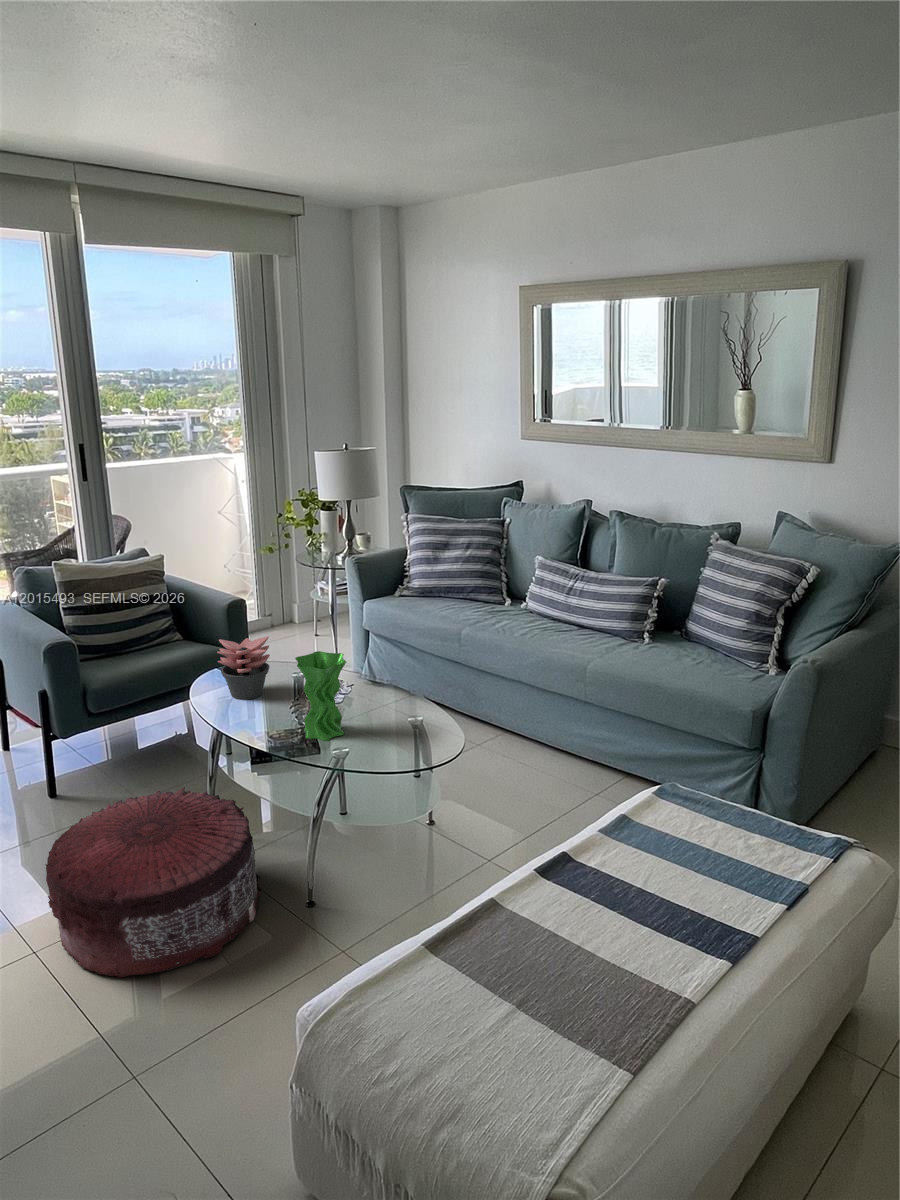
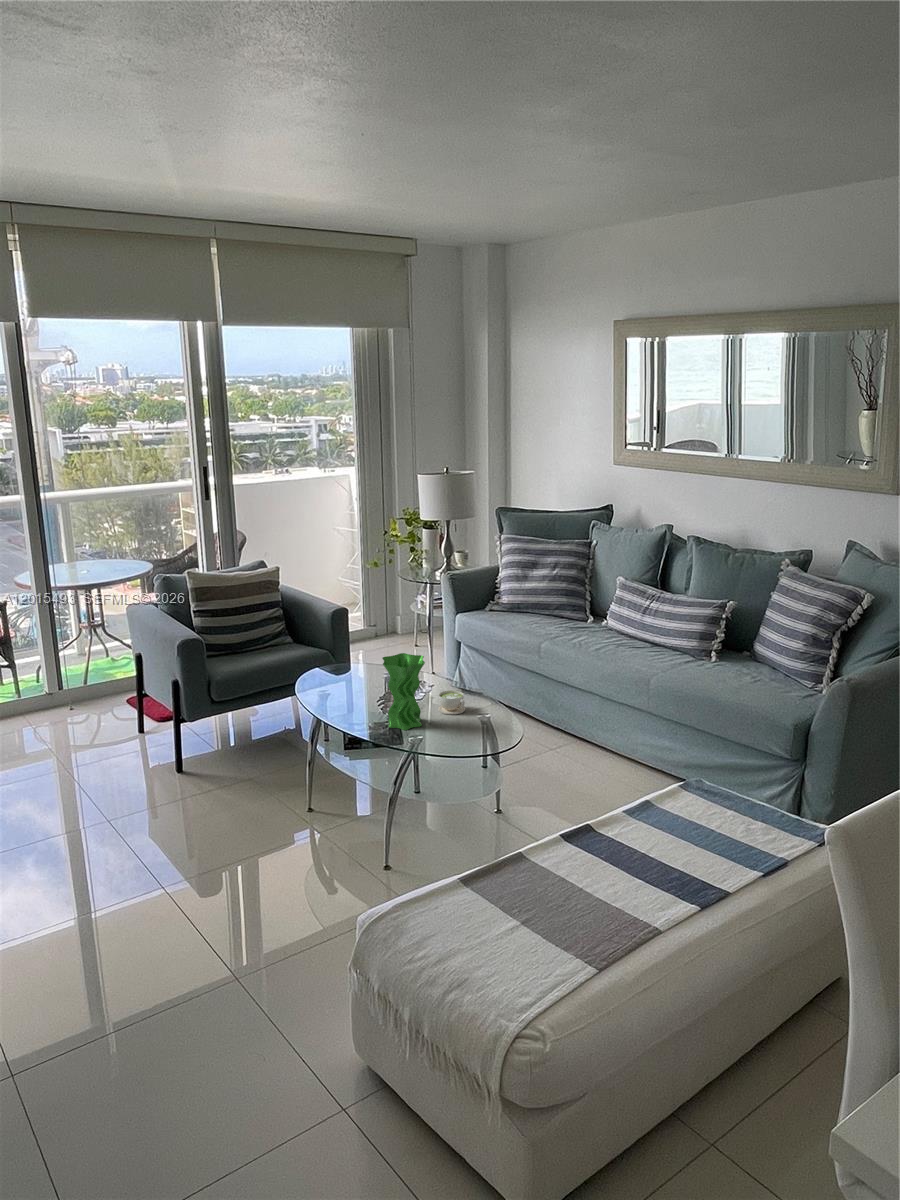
succulent plant: present [217,637,270,700] -> none [319,640,364,694]
coffee cup: none [360,690,390,718] -> present [438,690,465,715]
pouf: present [46,787,261,978] -> none [173,763,346,908]

